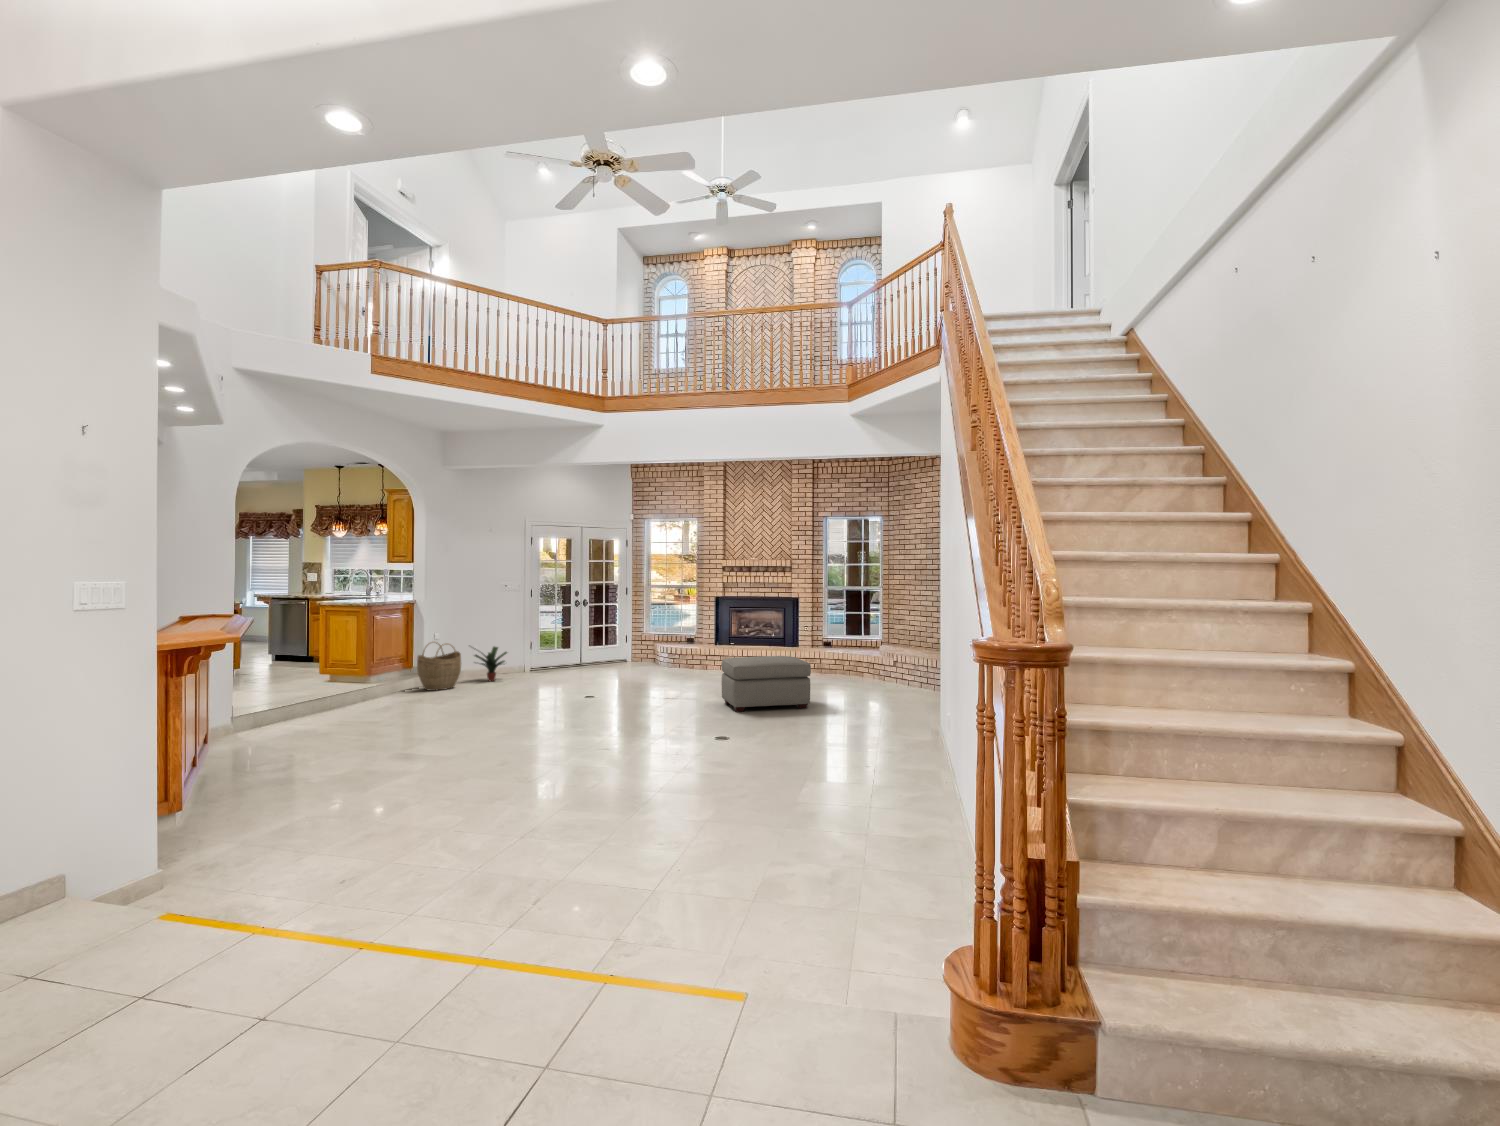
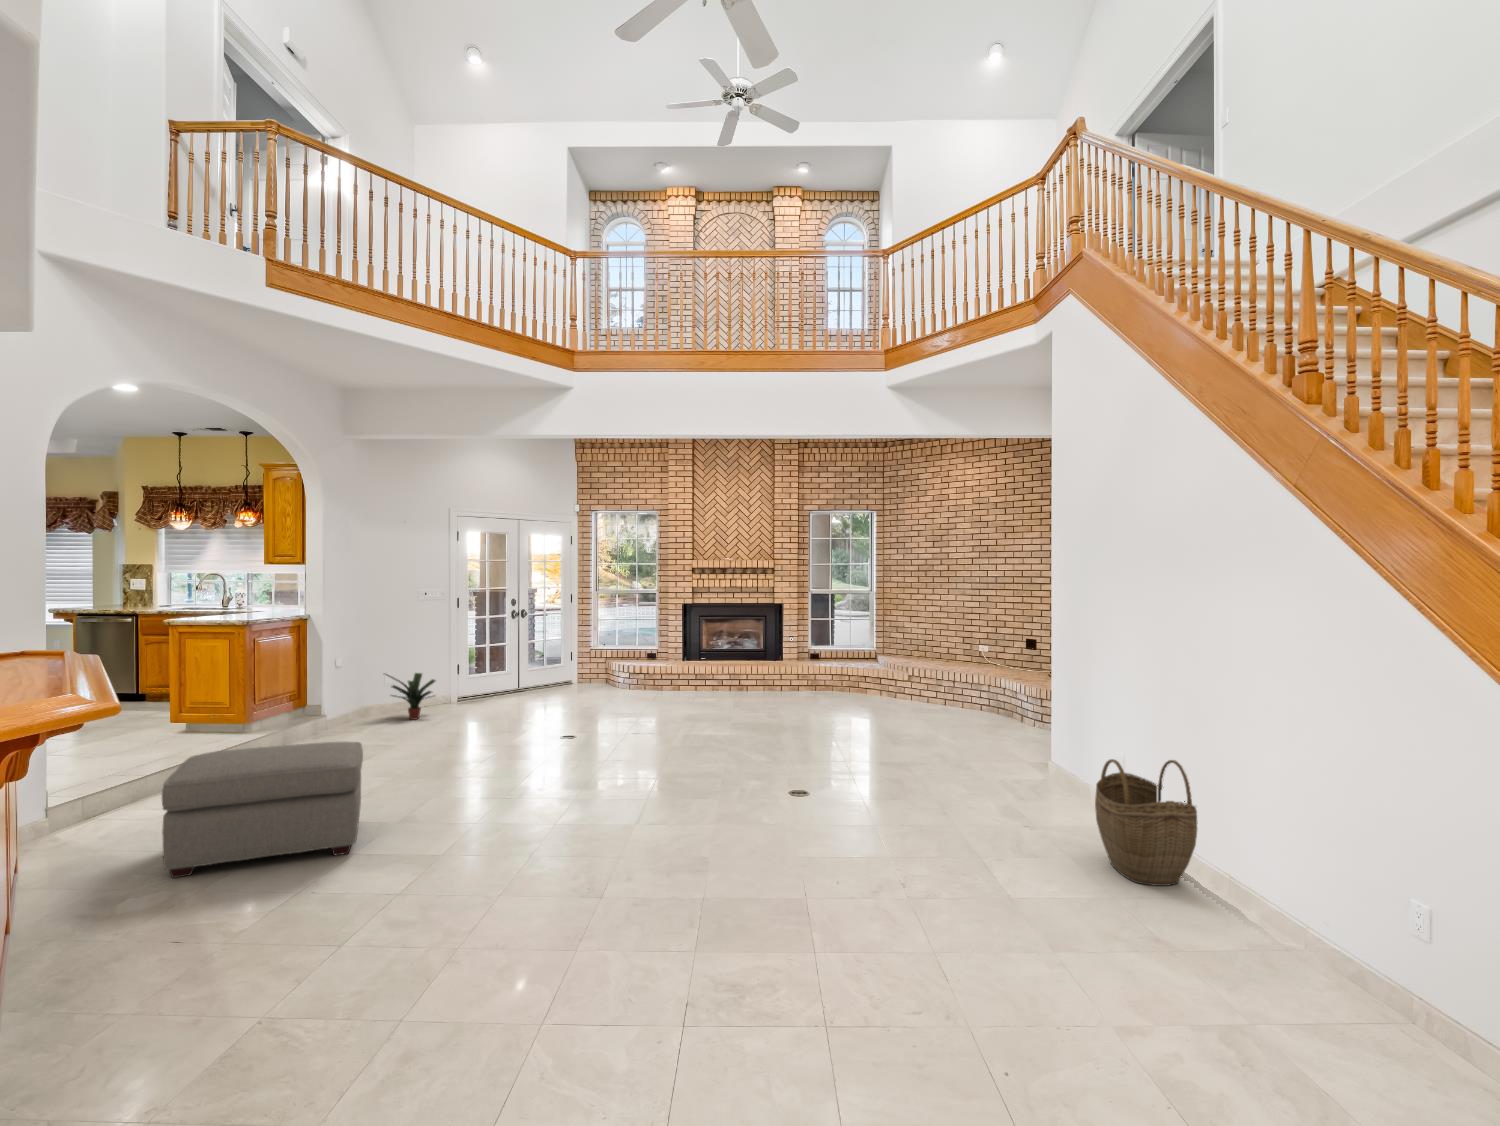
woven basket: present [417,643,461,691] -> present [1095,759,1197,886]
ottoman: present [721,656,811,712] -> present [162,742,363,878]

